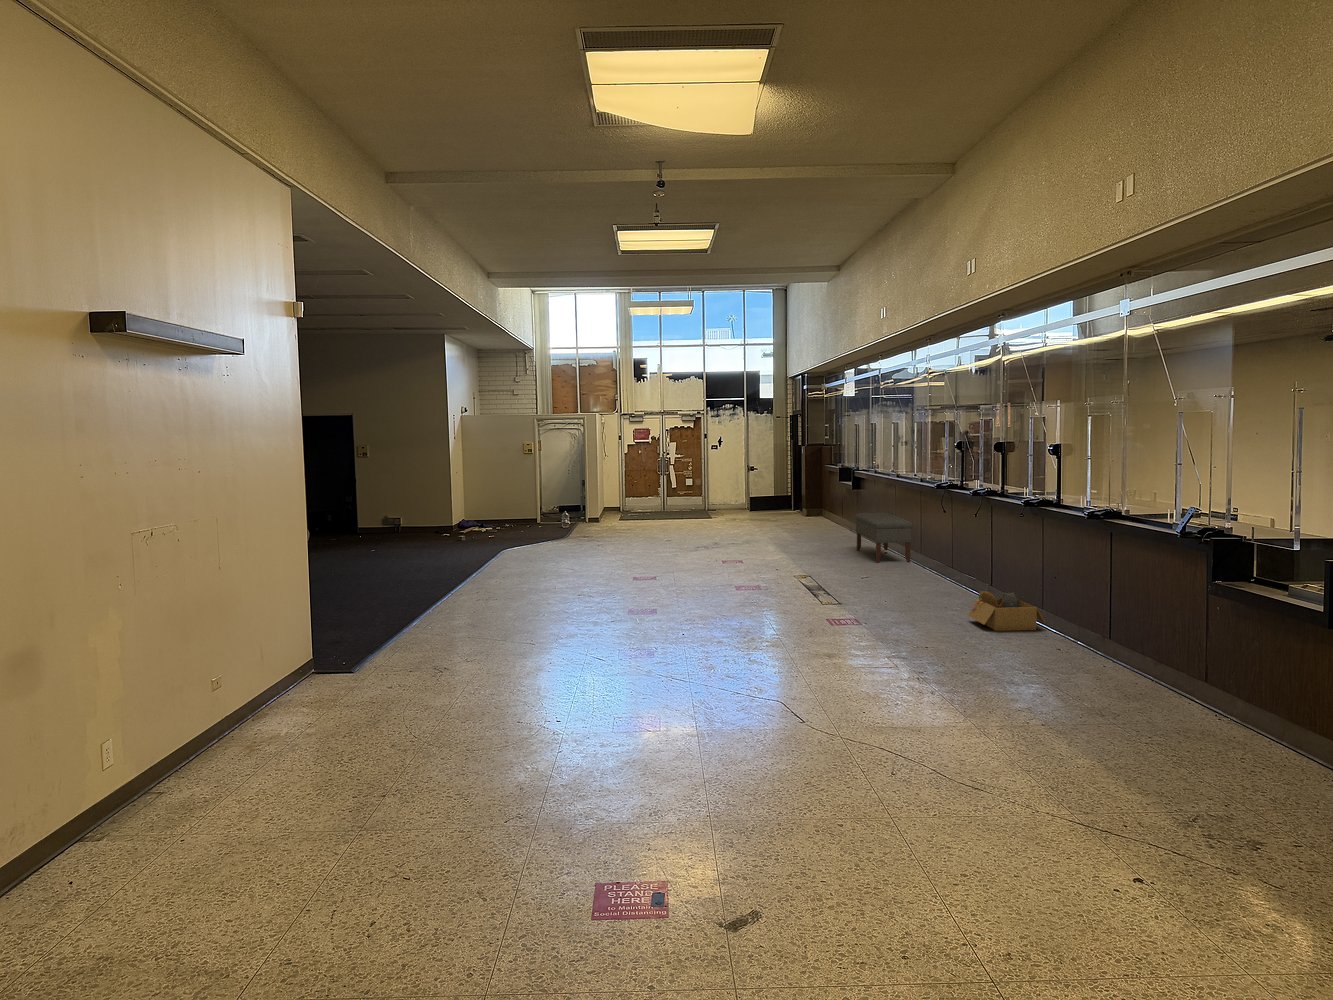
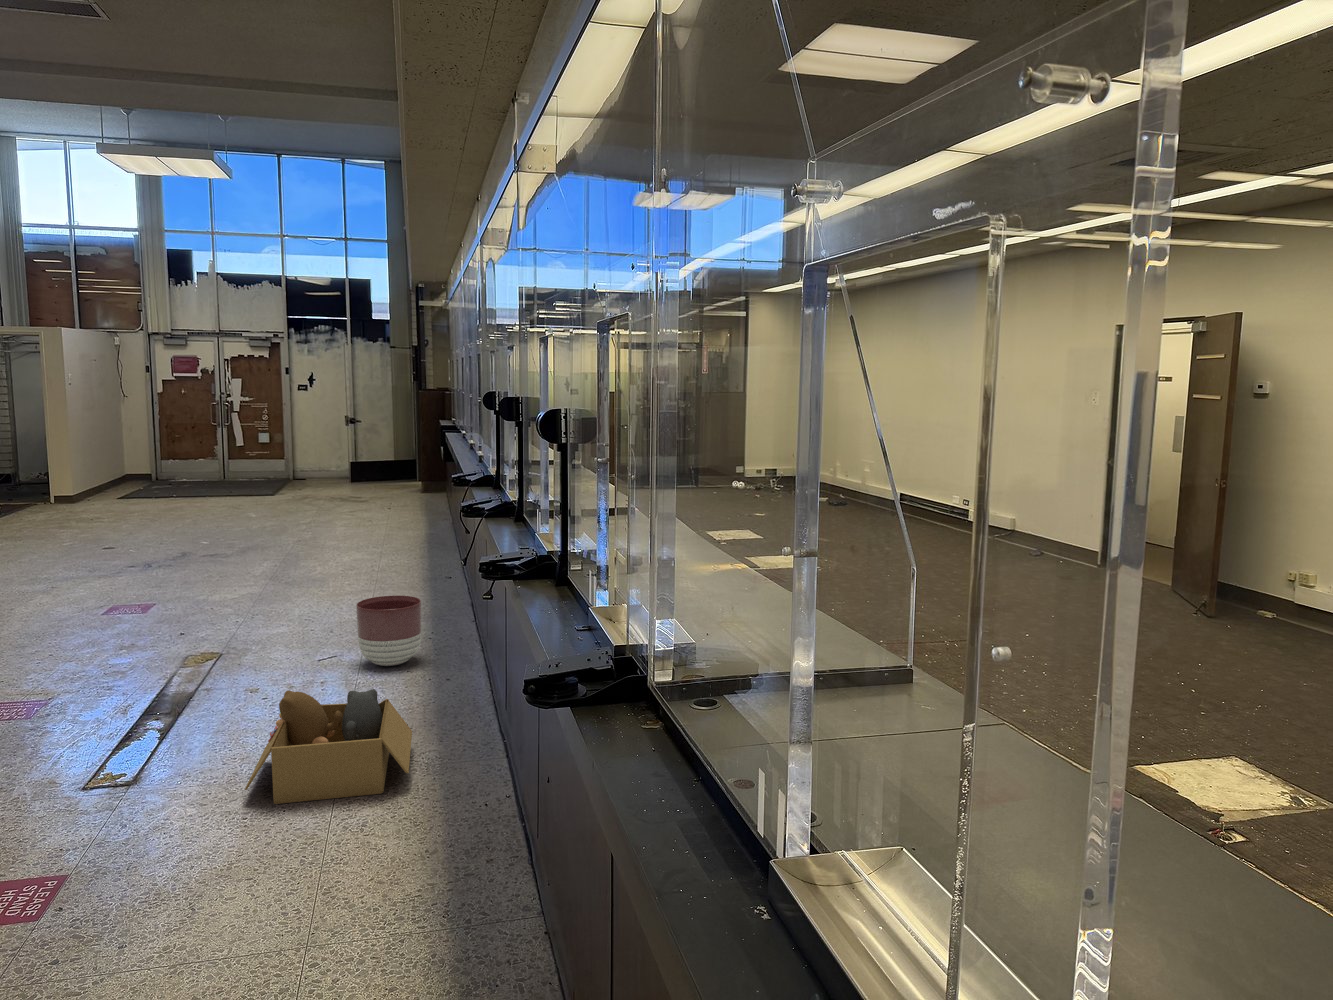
bench: present [855,512,912,563] -> none [360,487,431,577]
planter: none [948,563,980,596] -> present [356,595,421,666]

